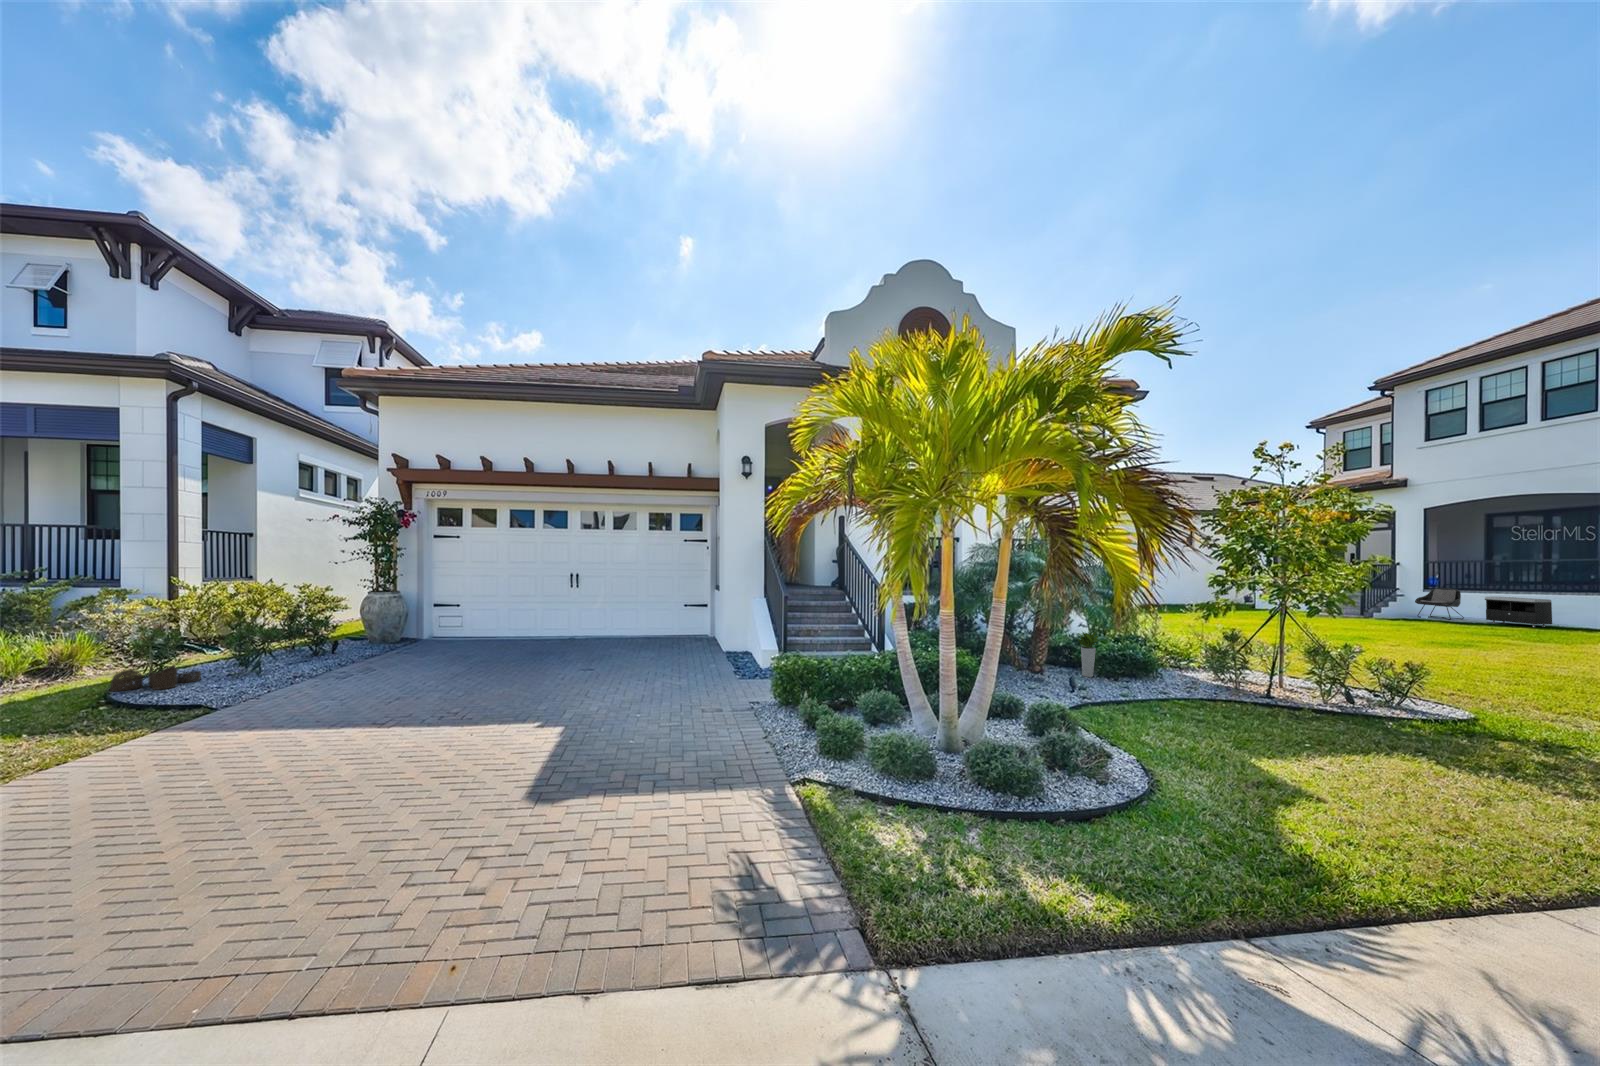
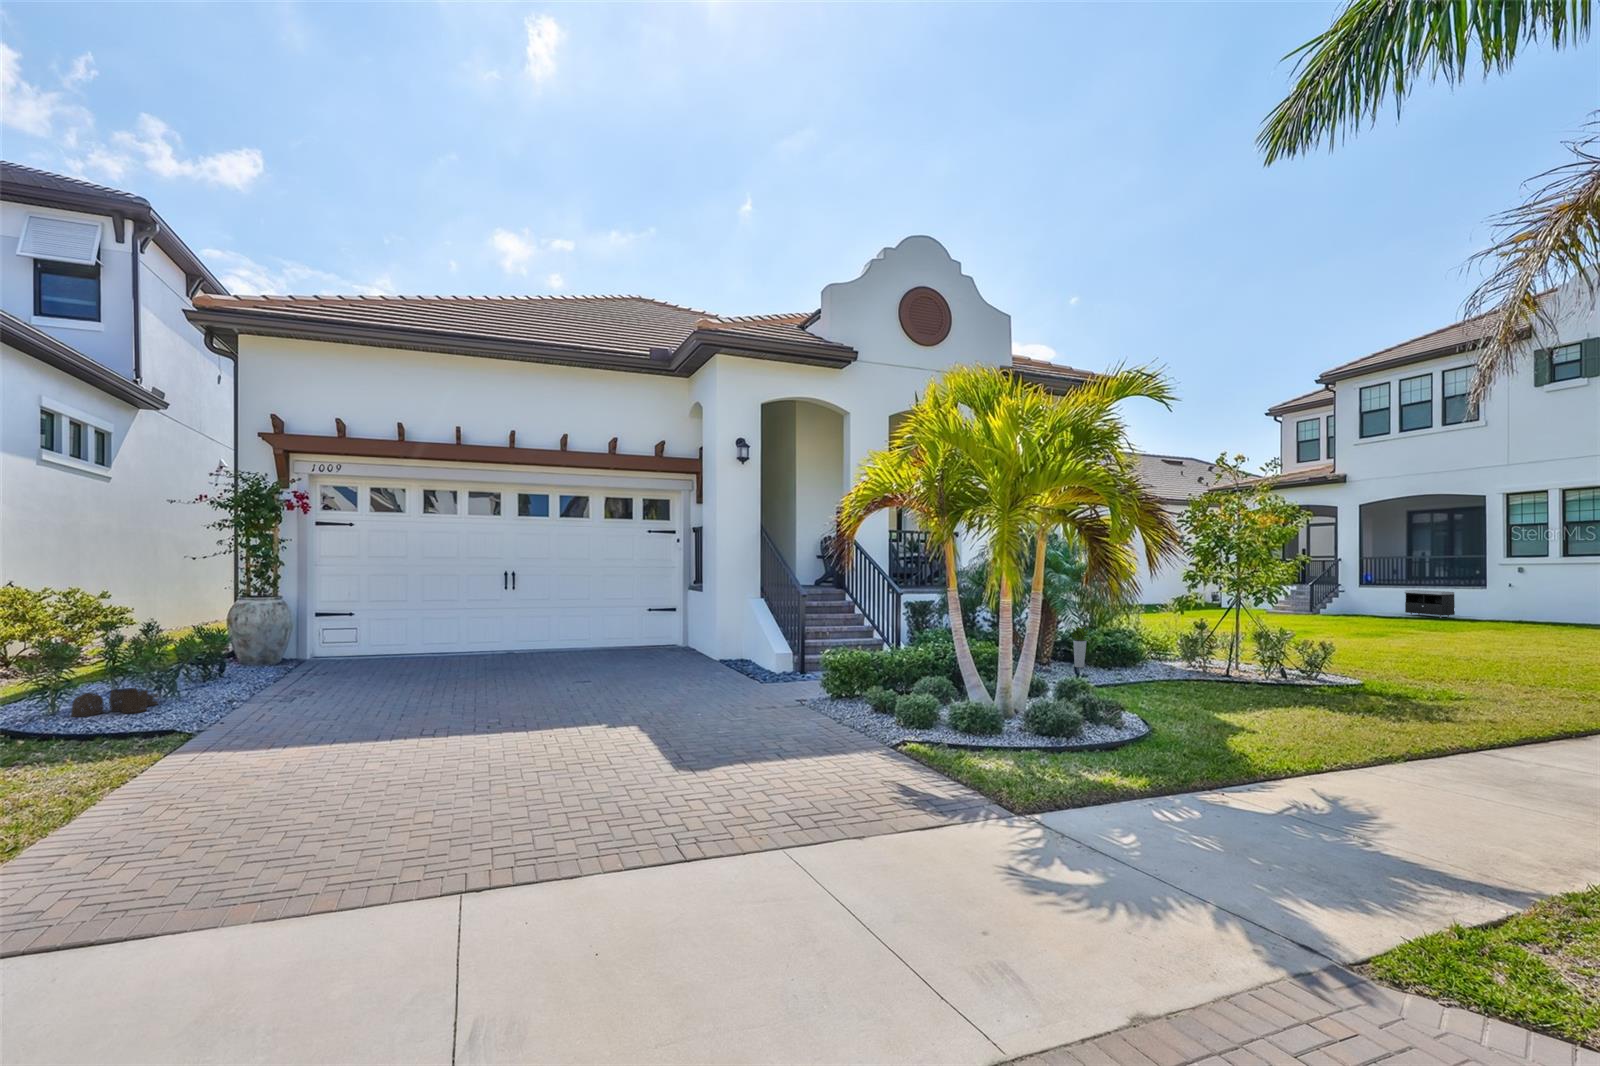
lounge chair: present [1415,588,1464,620] -> none [1350,583,1389,614]

